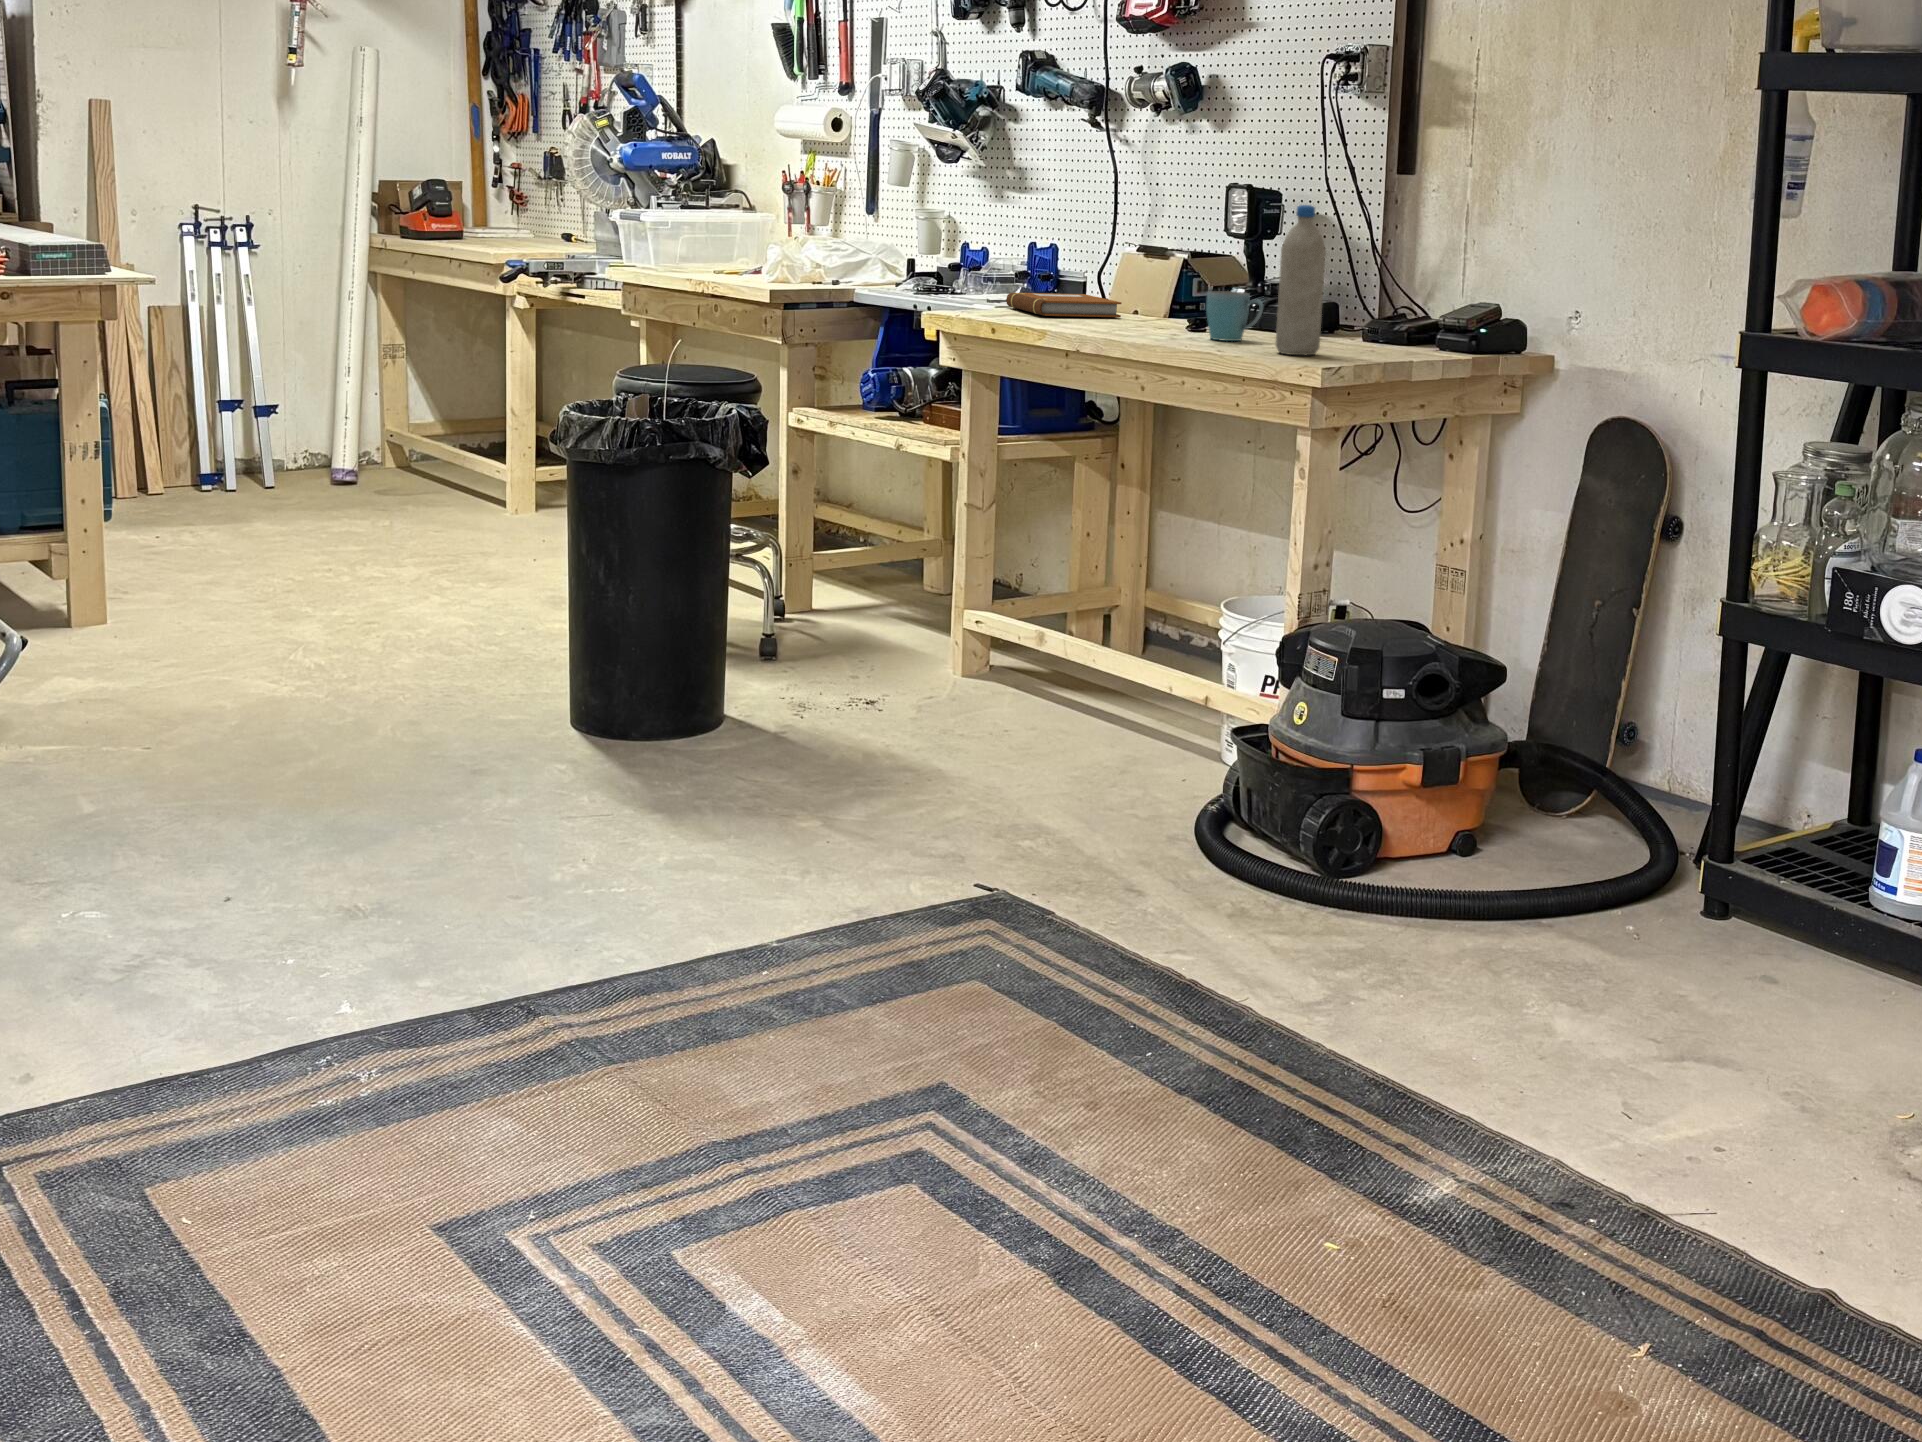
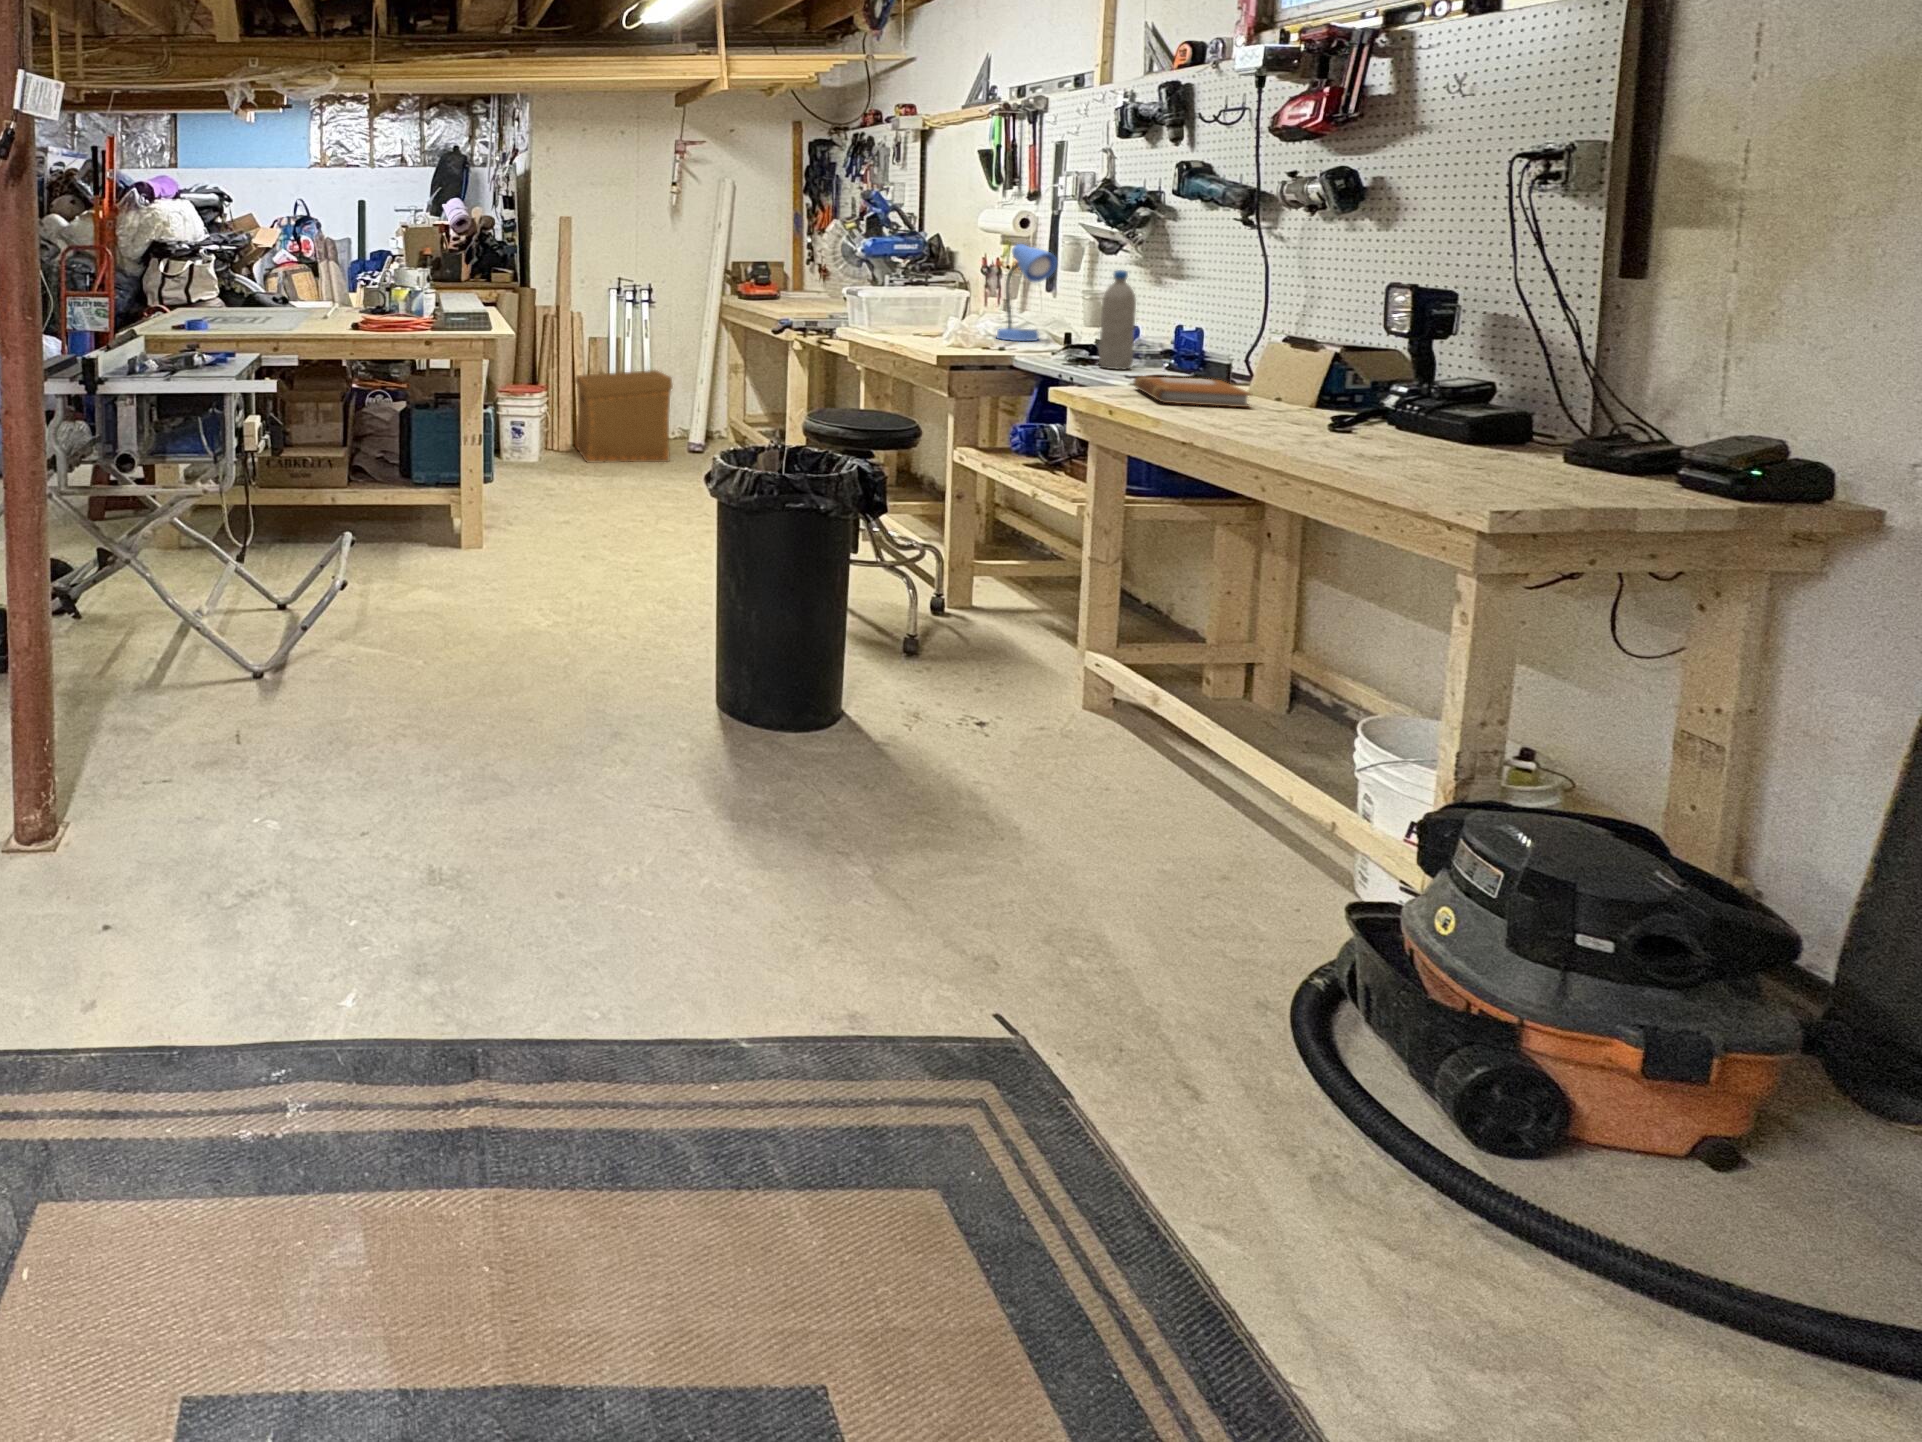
desk lamp: none [822,147,892,272] -> present [997,244,1057,341]
water bottle: present [1276,205,1326,355] -> present [1099,270,1136,370]
mug: present [1206,291,1263,341] -> none [1341,398,1415,452]
cardboard box: none [130,359,313,513] -> present [575,370,673,462]

